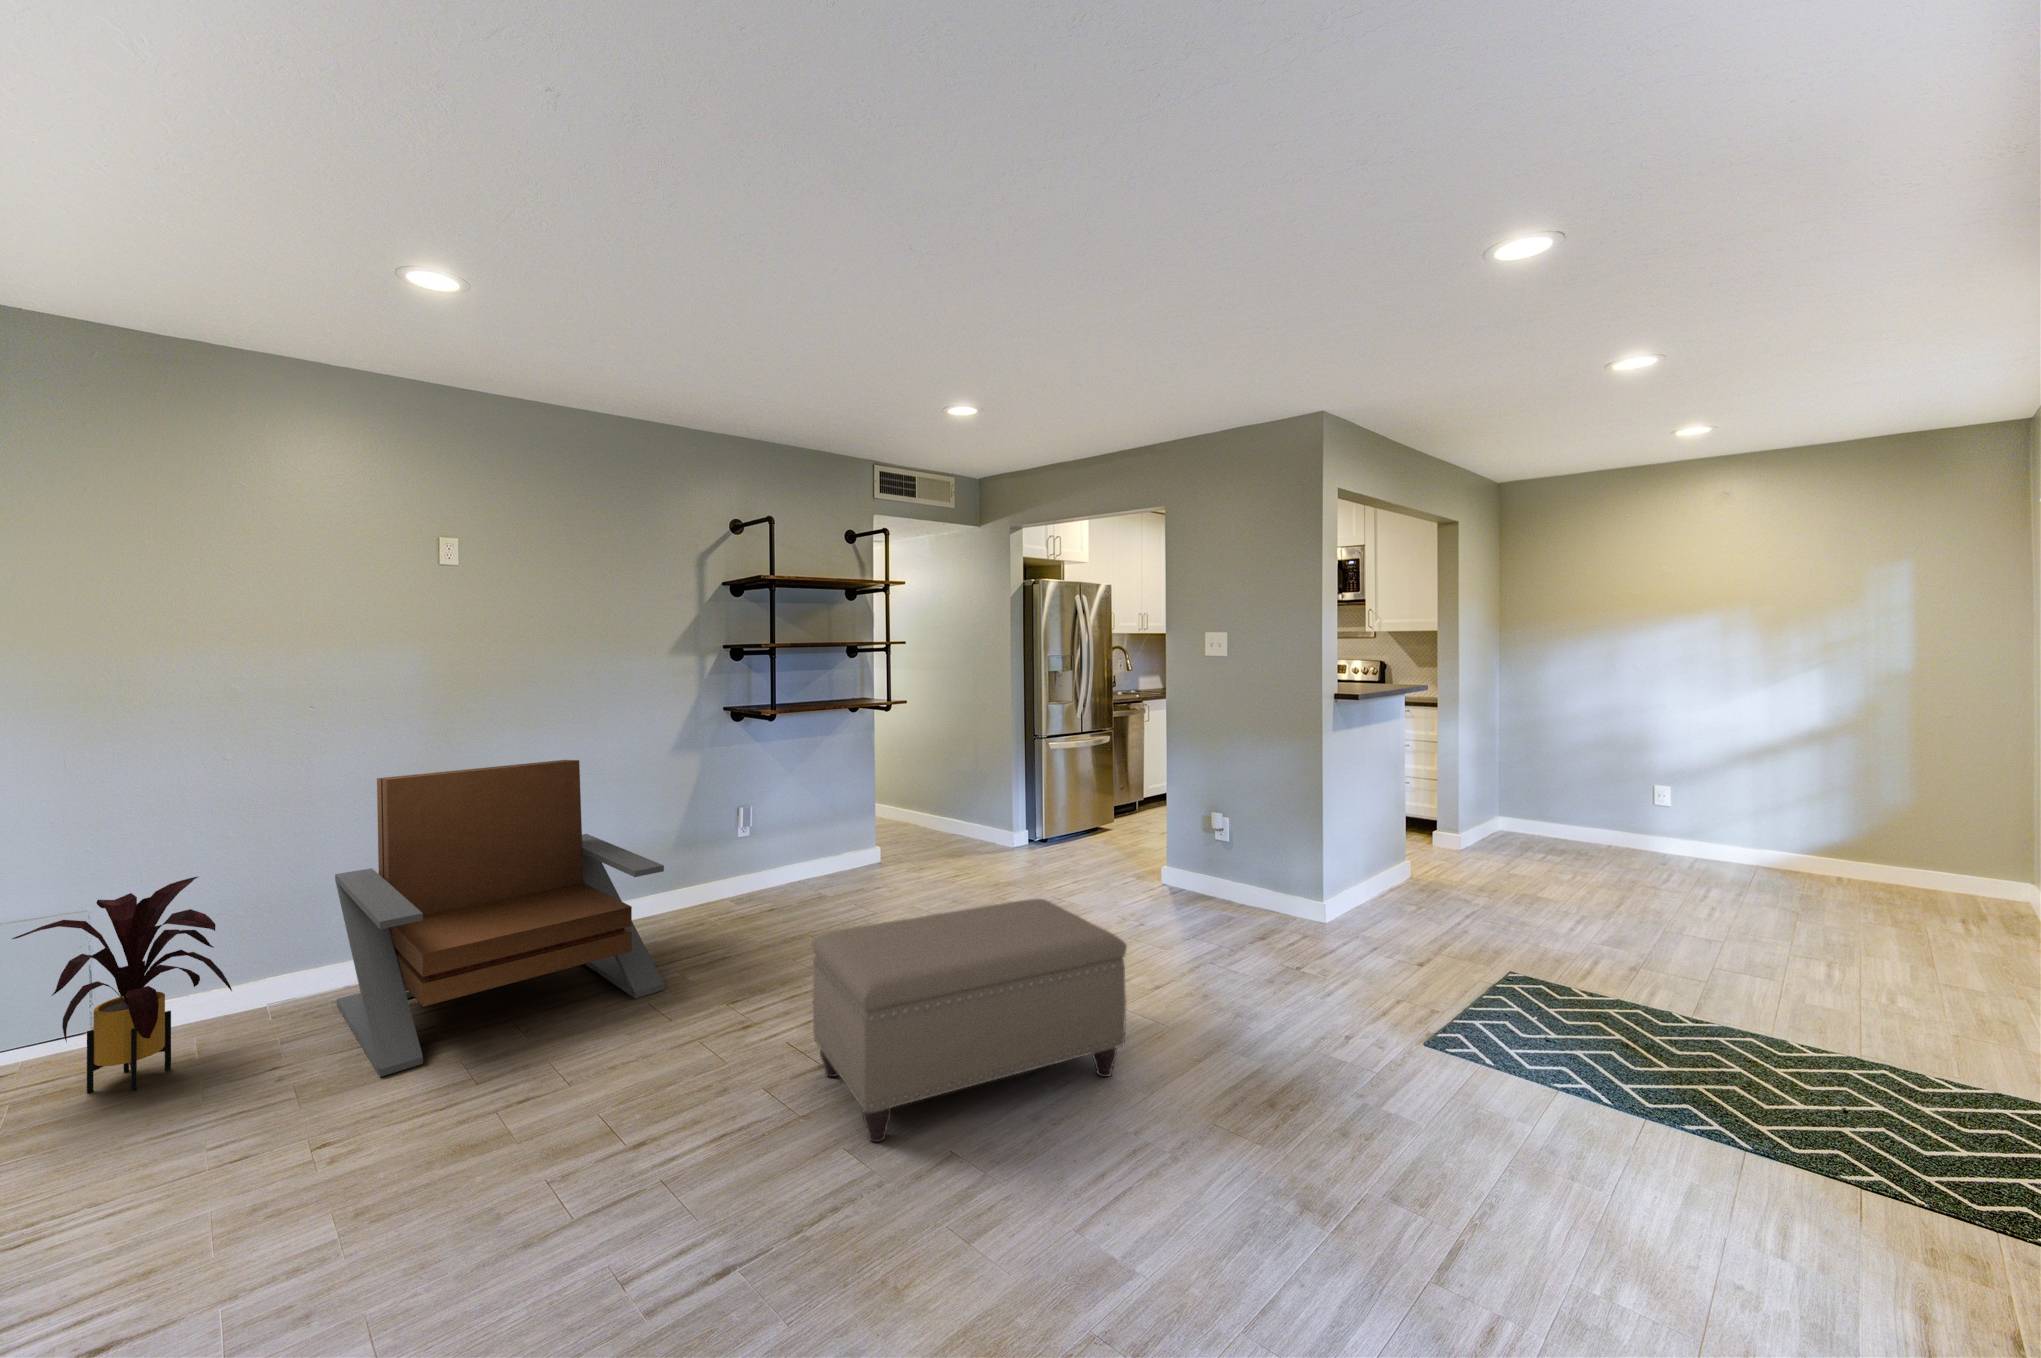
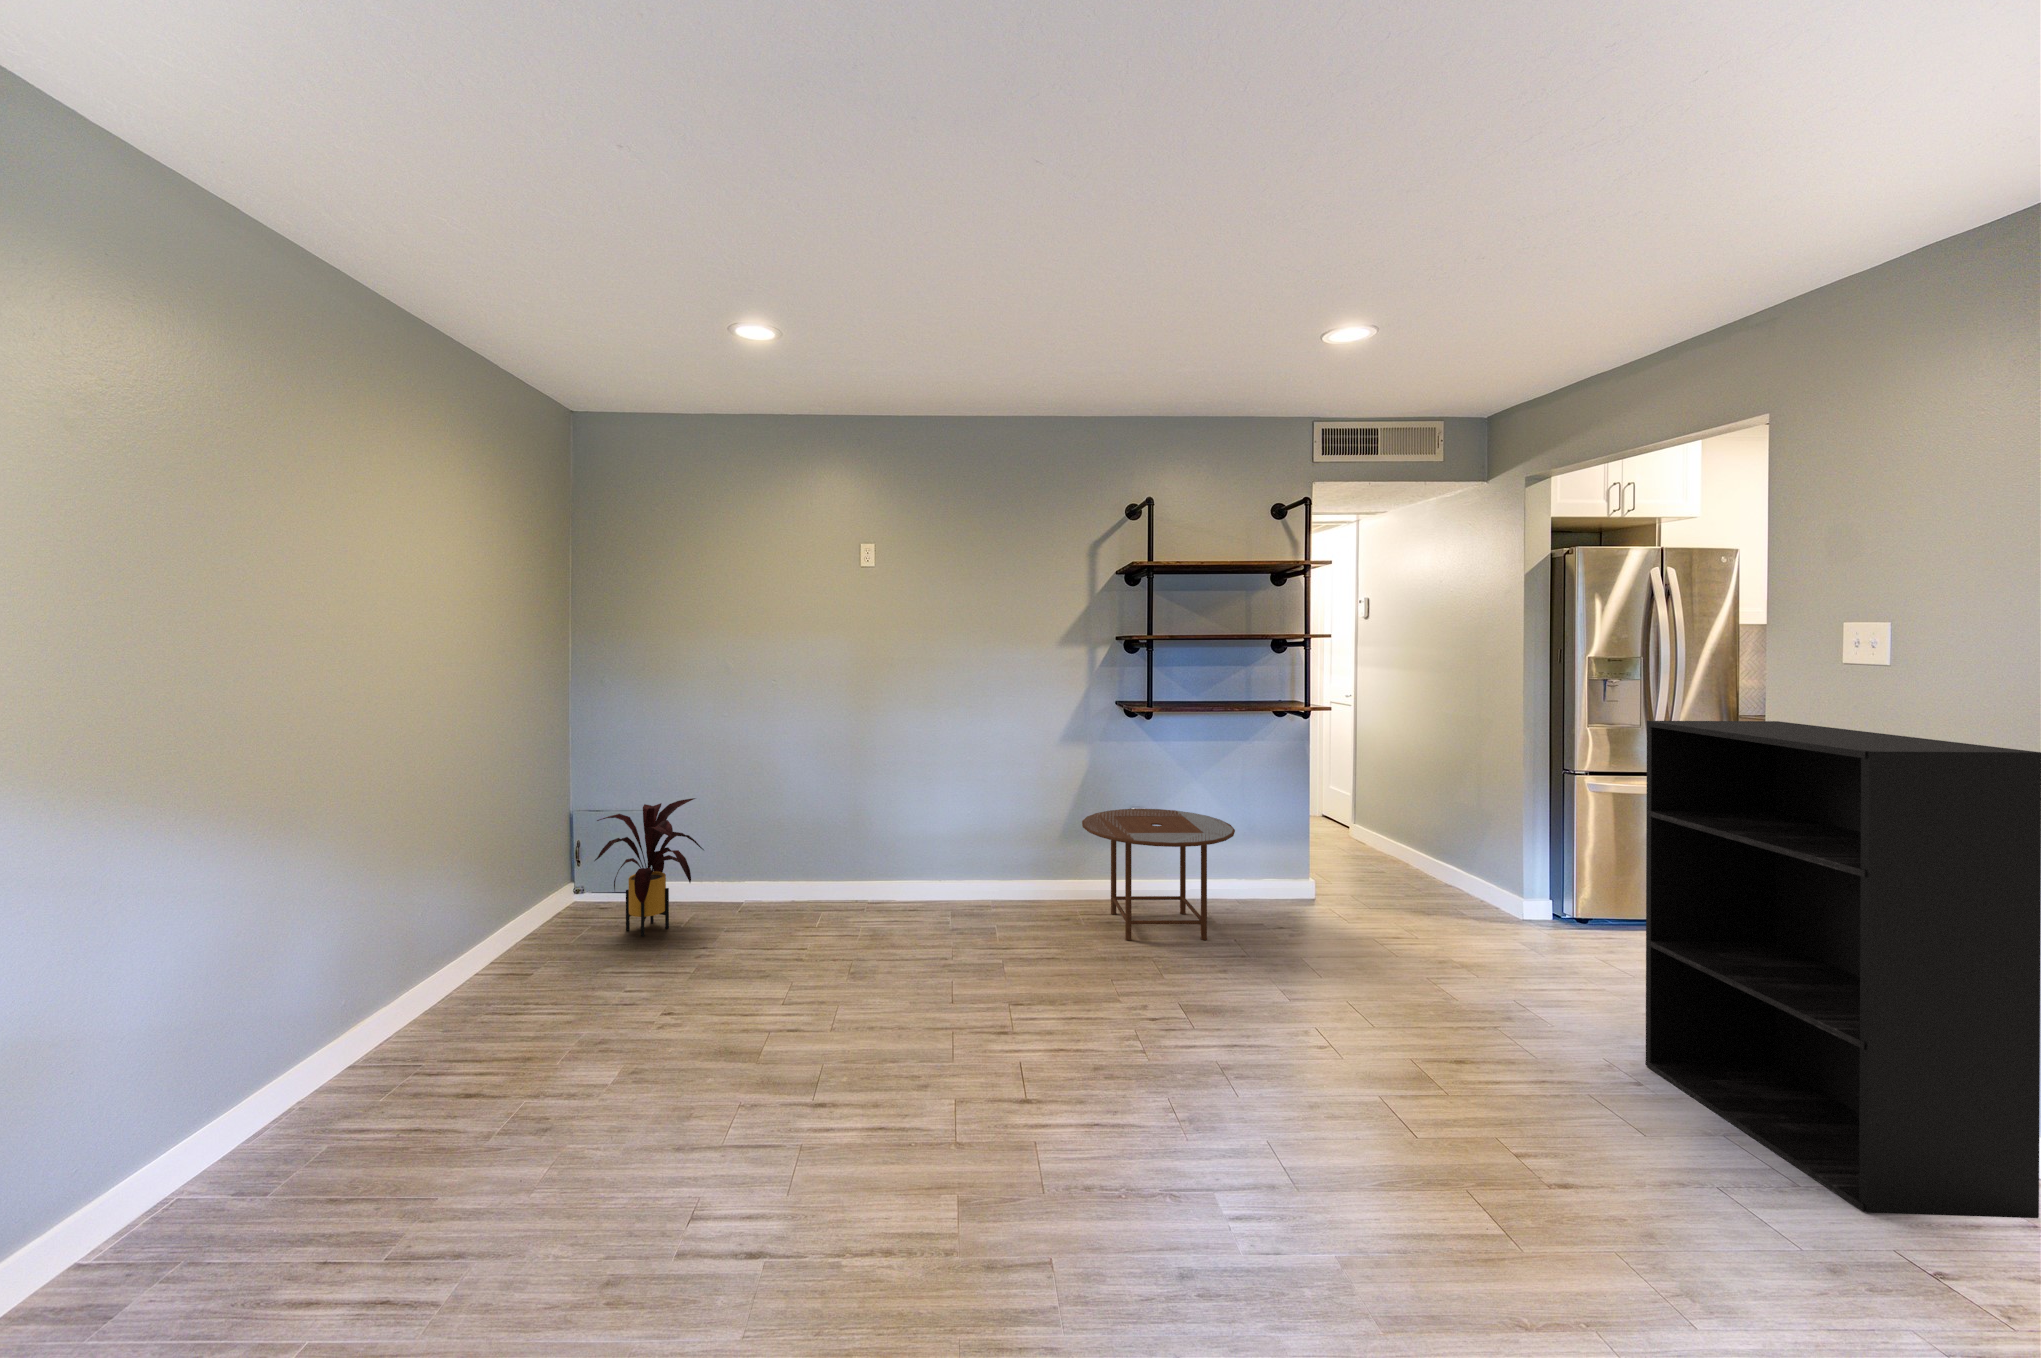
bookshelf: none [1135,692,1304,953] -> present [1646,721,2041,1218]
lounge chair: present [335,760,664,1077] -> none [743,740,978,975]
side table: none [713,804,853,928] -> present [1082,809,1235,940]
ottoman: present [812,899,1127,1142] -> none [971,956,1374,1277]

